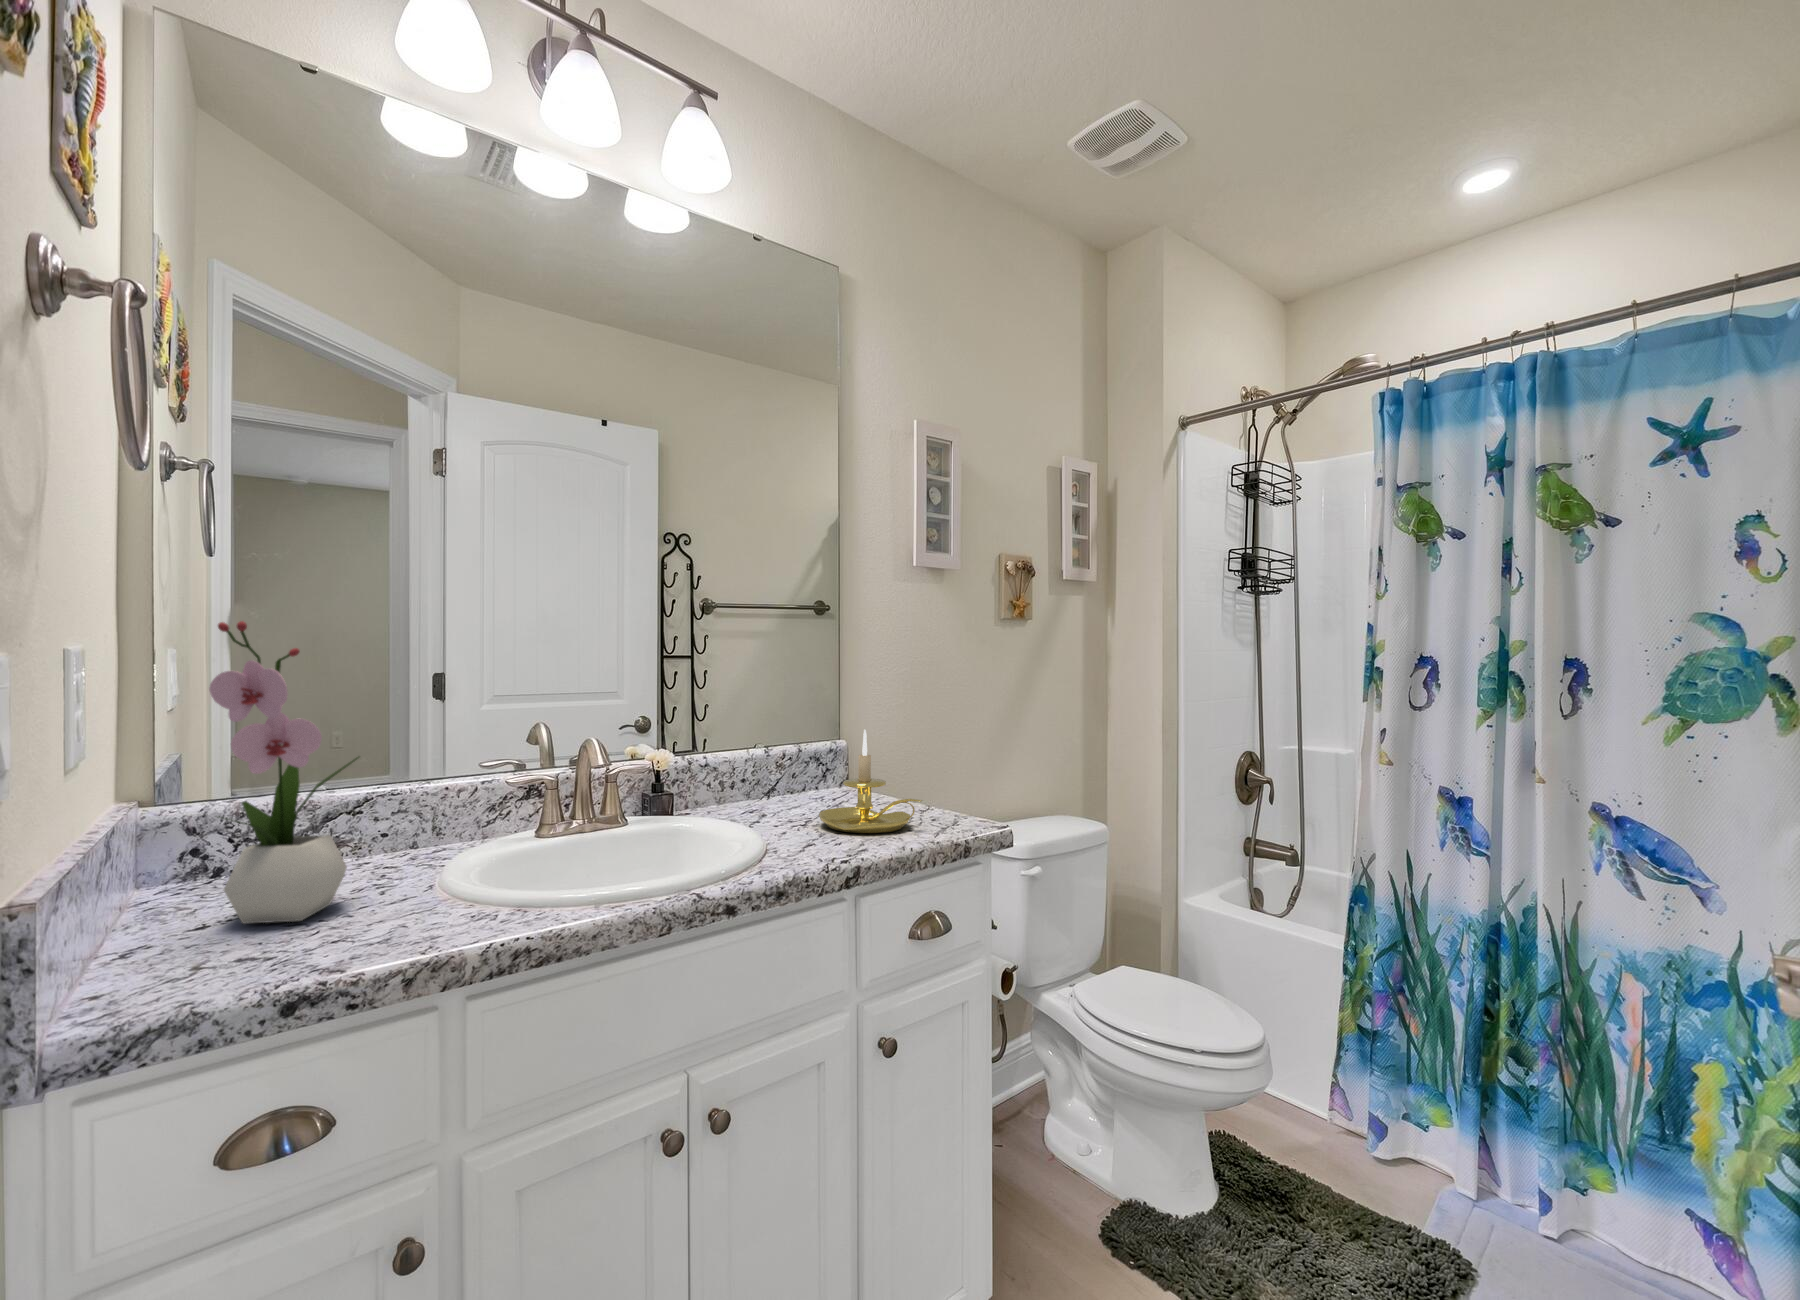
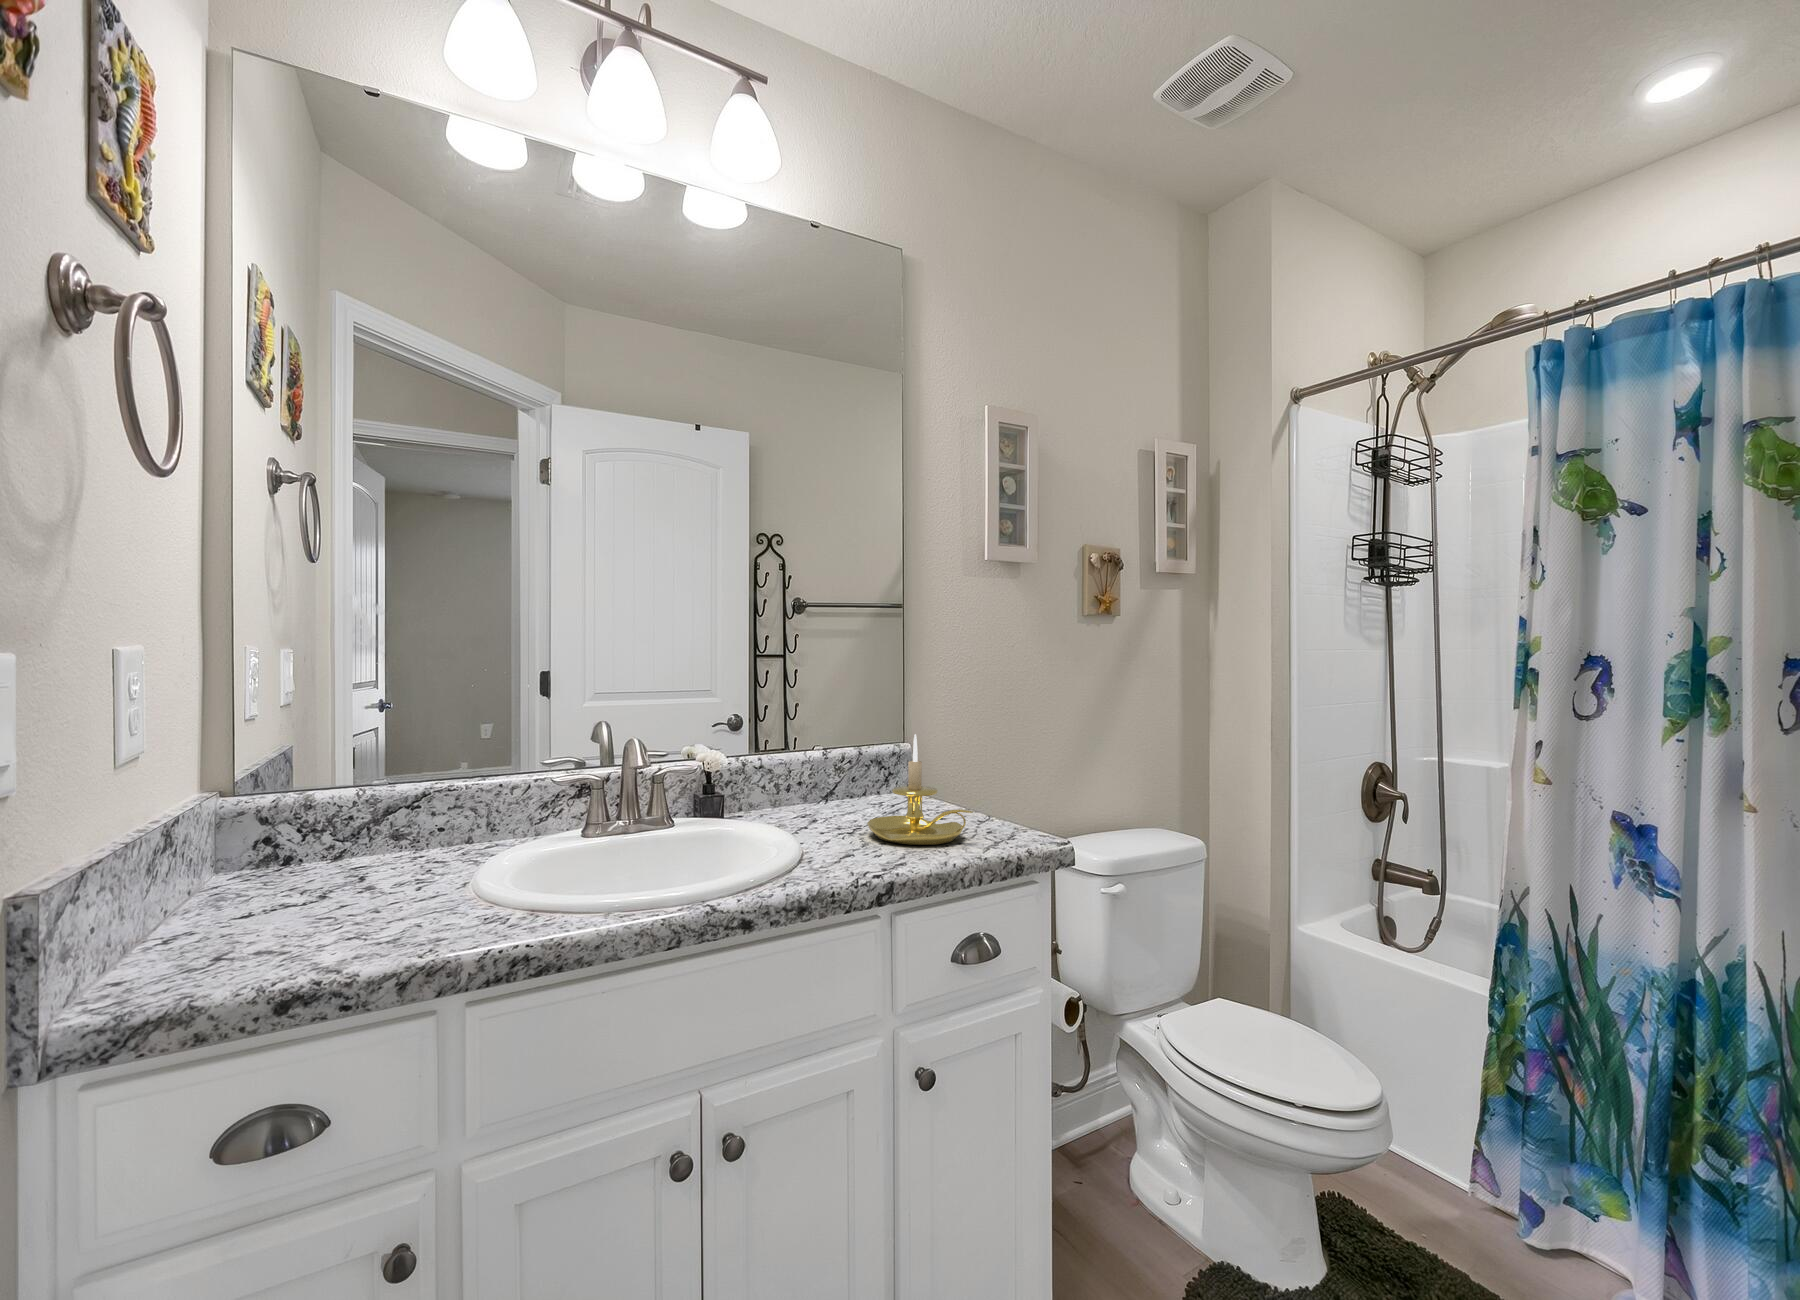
flower arrangement: present [209,621,359,924] -> none [245,623,398,915]

